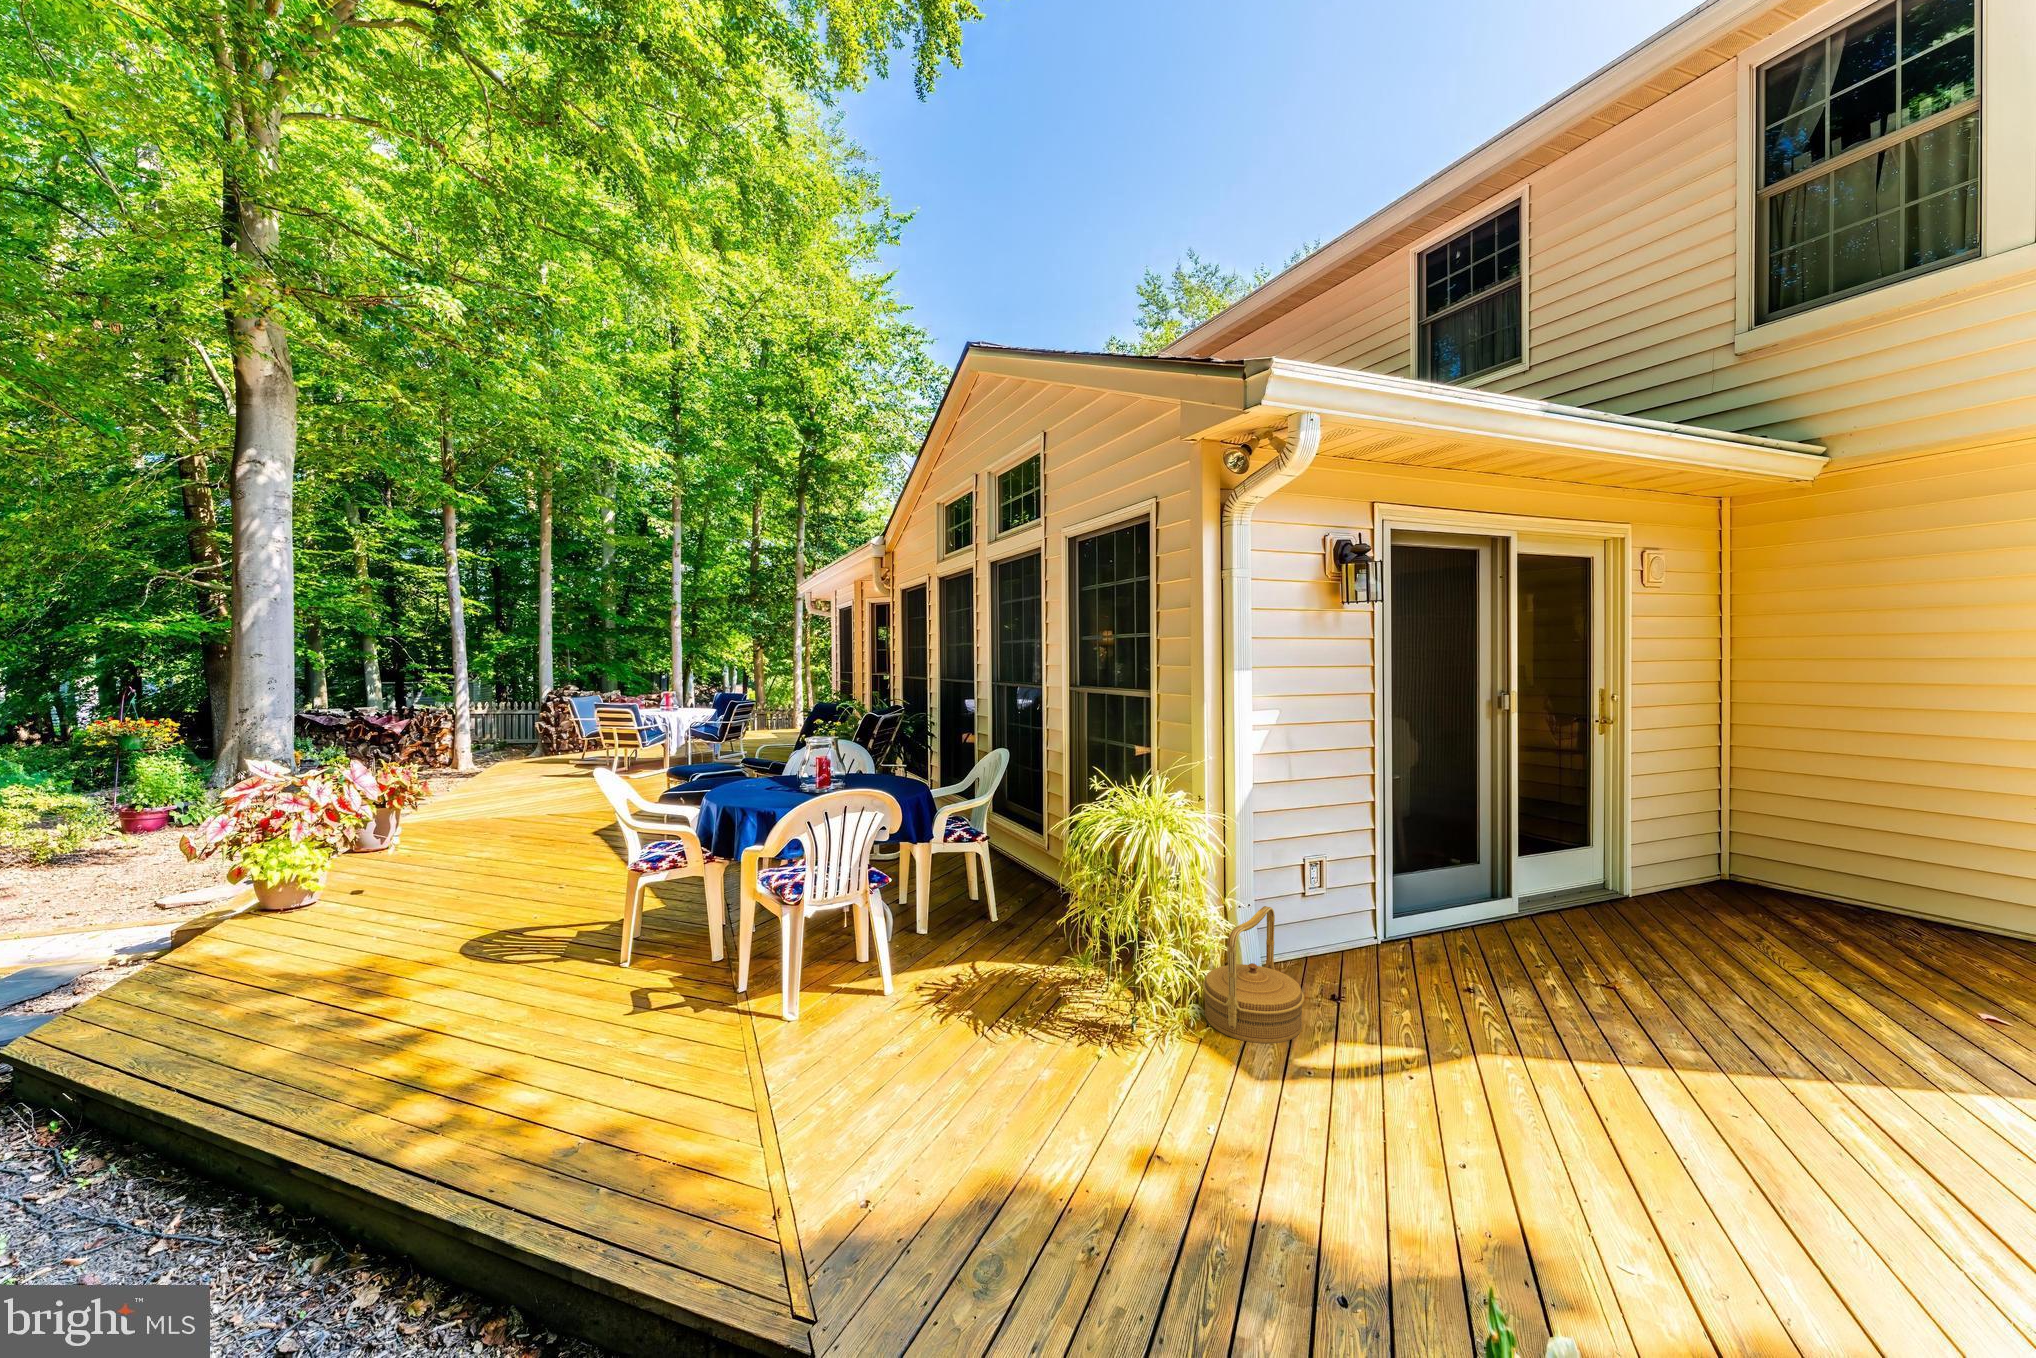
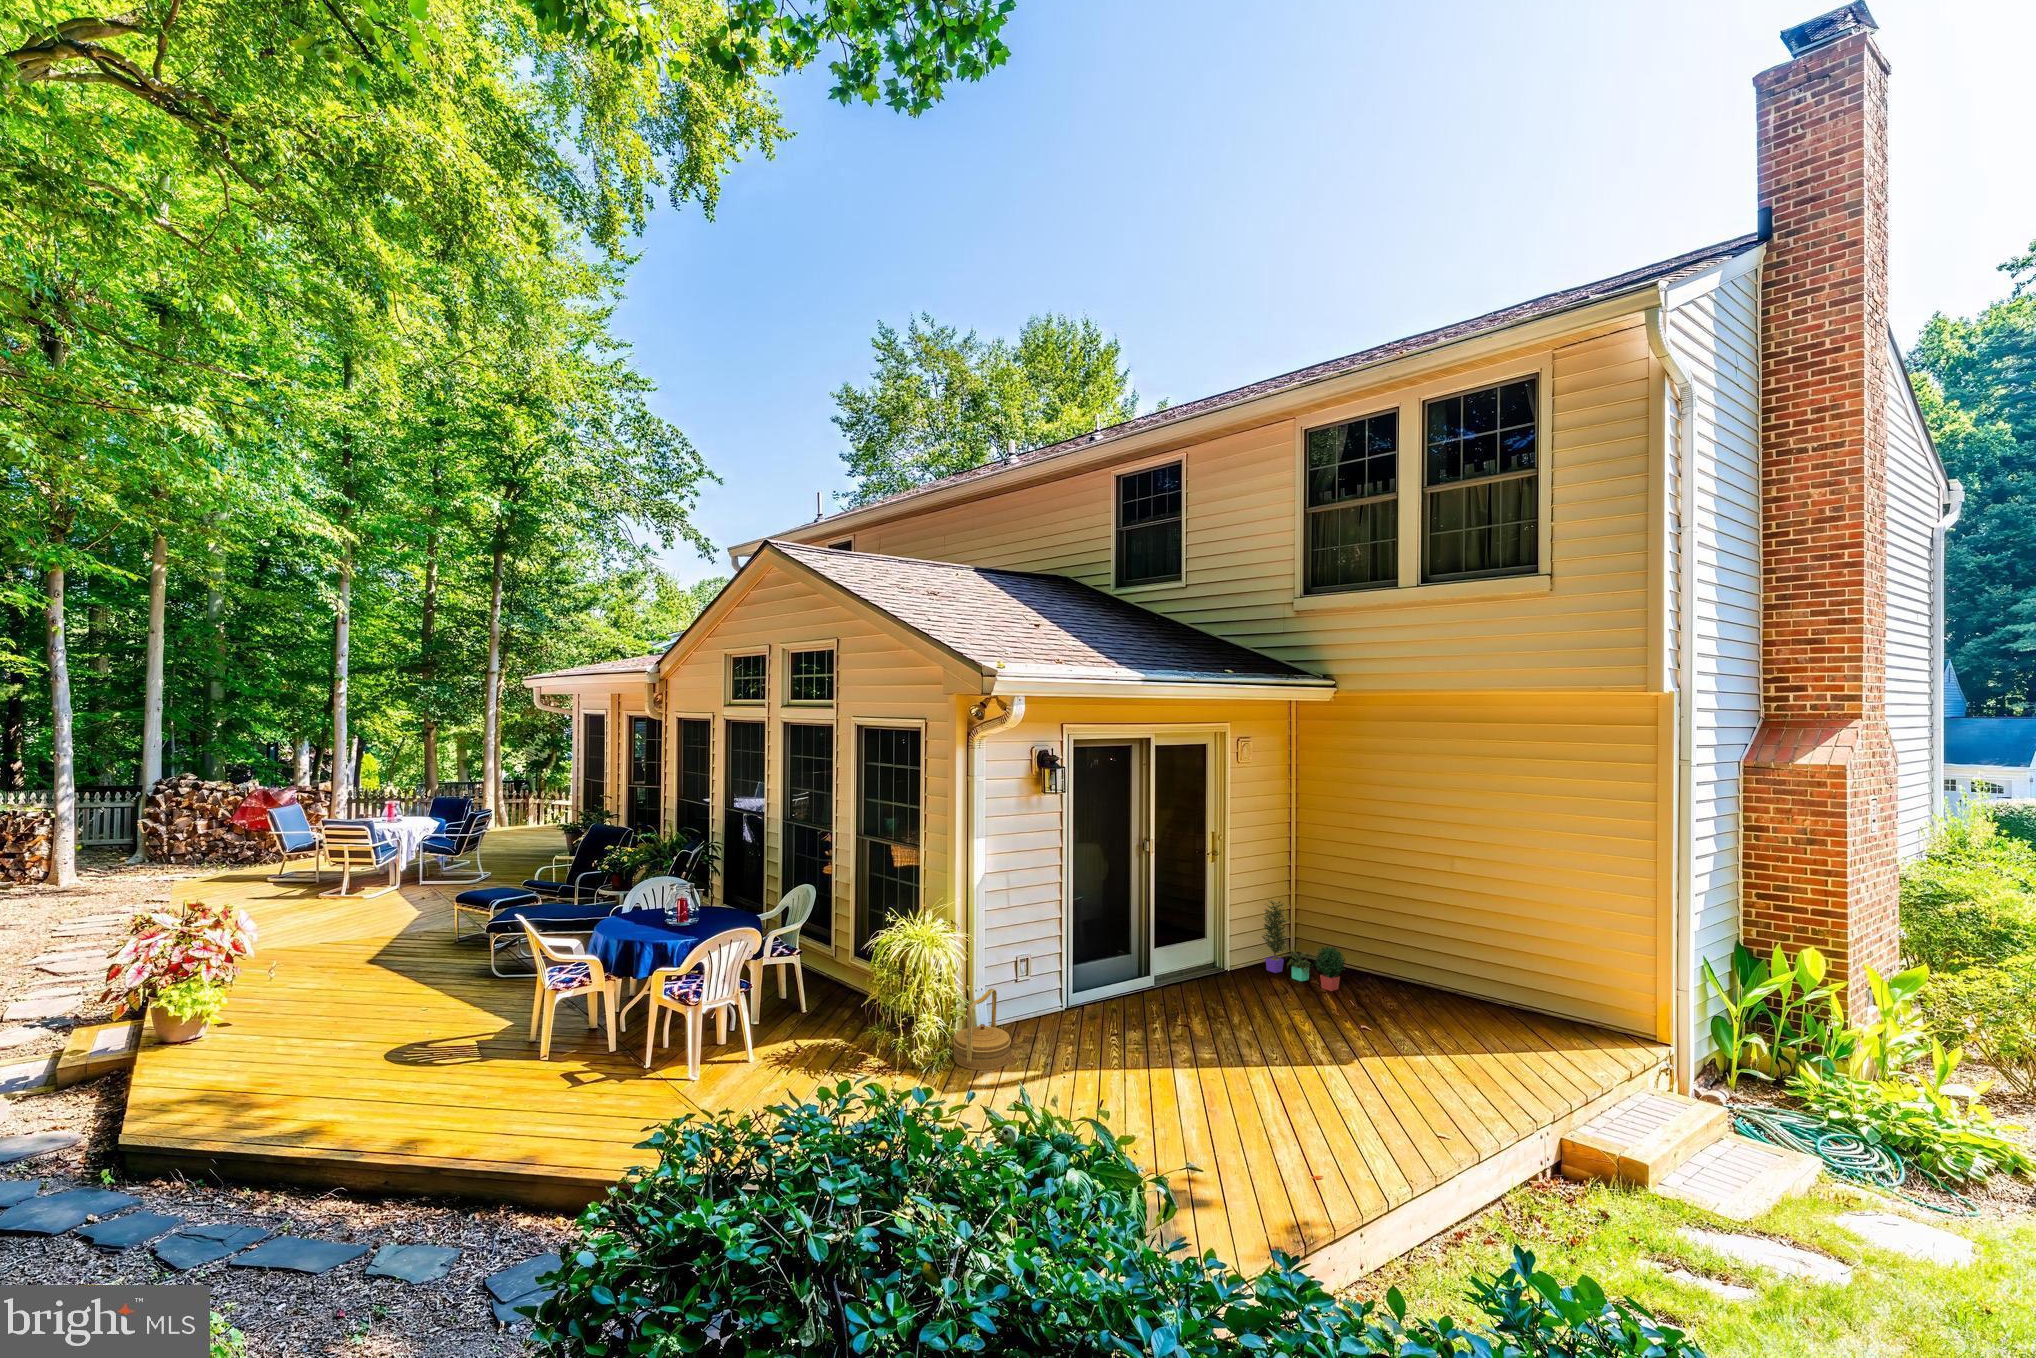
potted plant: none [1695,795,1902,950] -> present [1262,901,1345,991]

